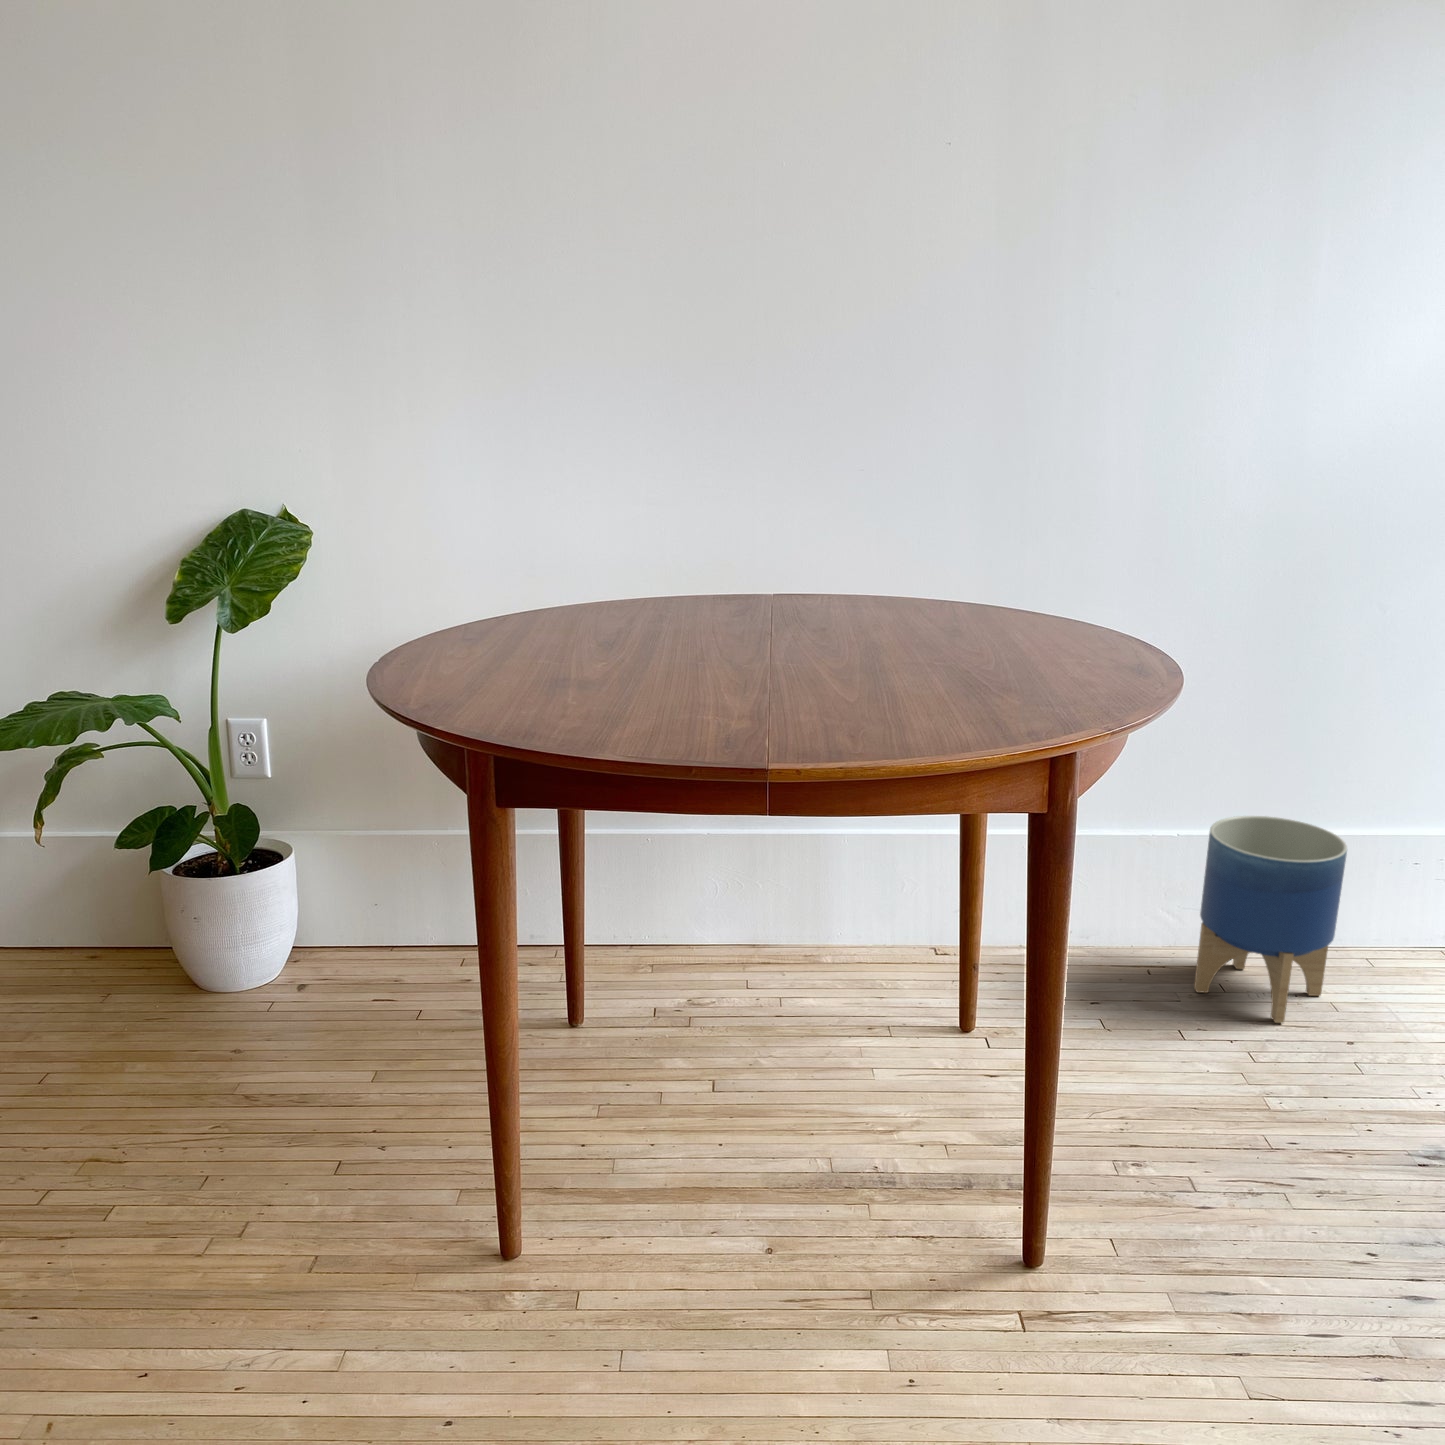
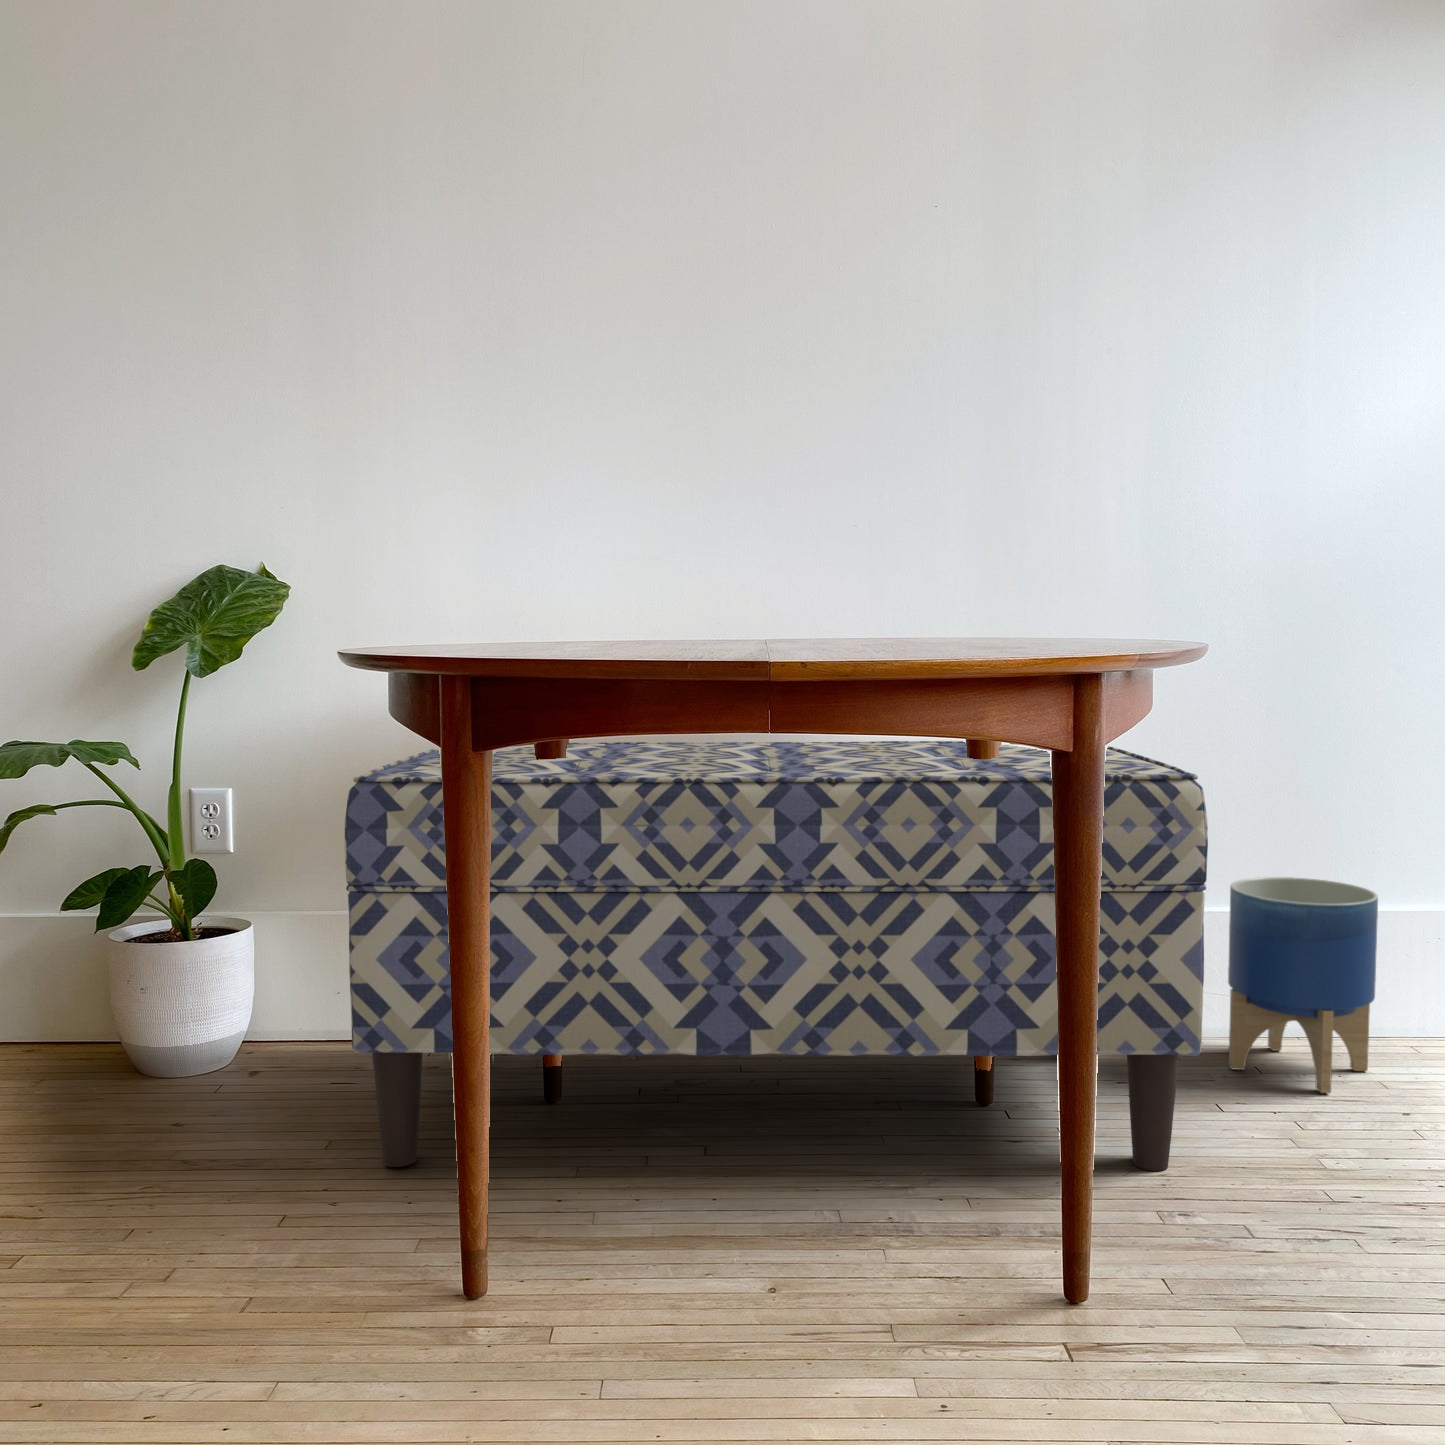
bench: none [378,684,1187,1115] -> present [345,741,1208,1171]

